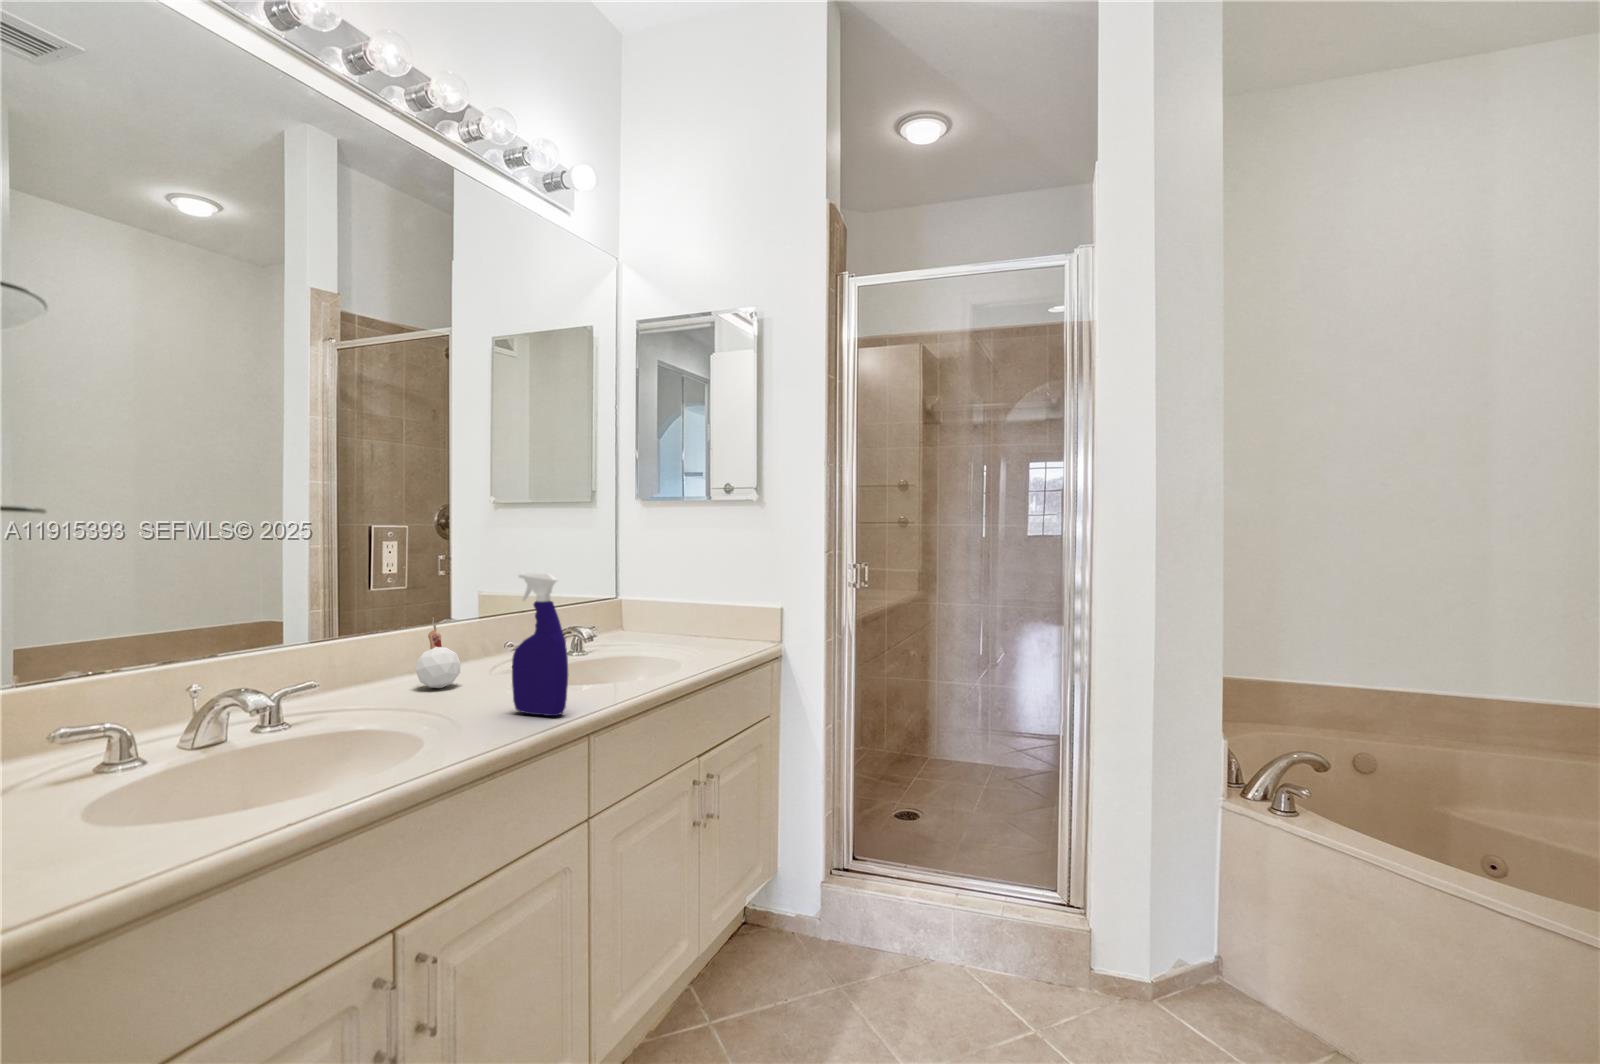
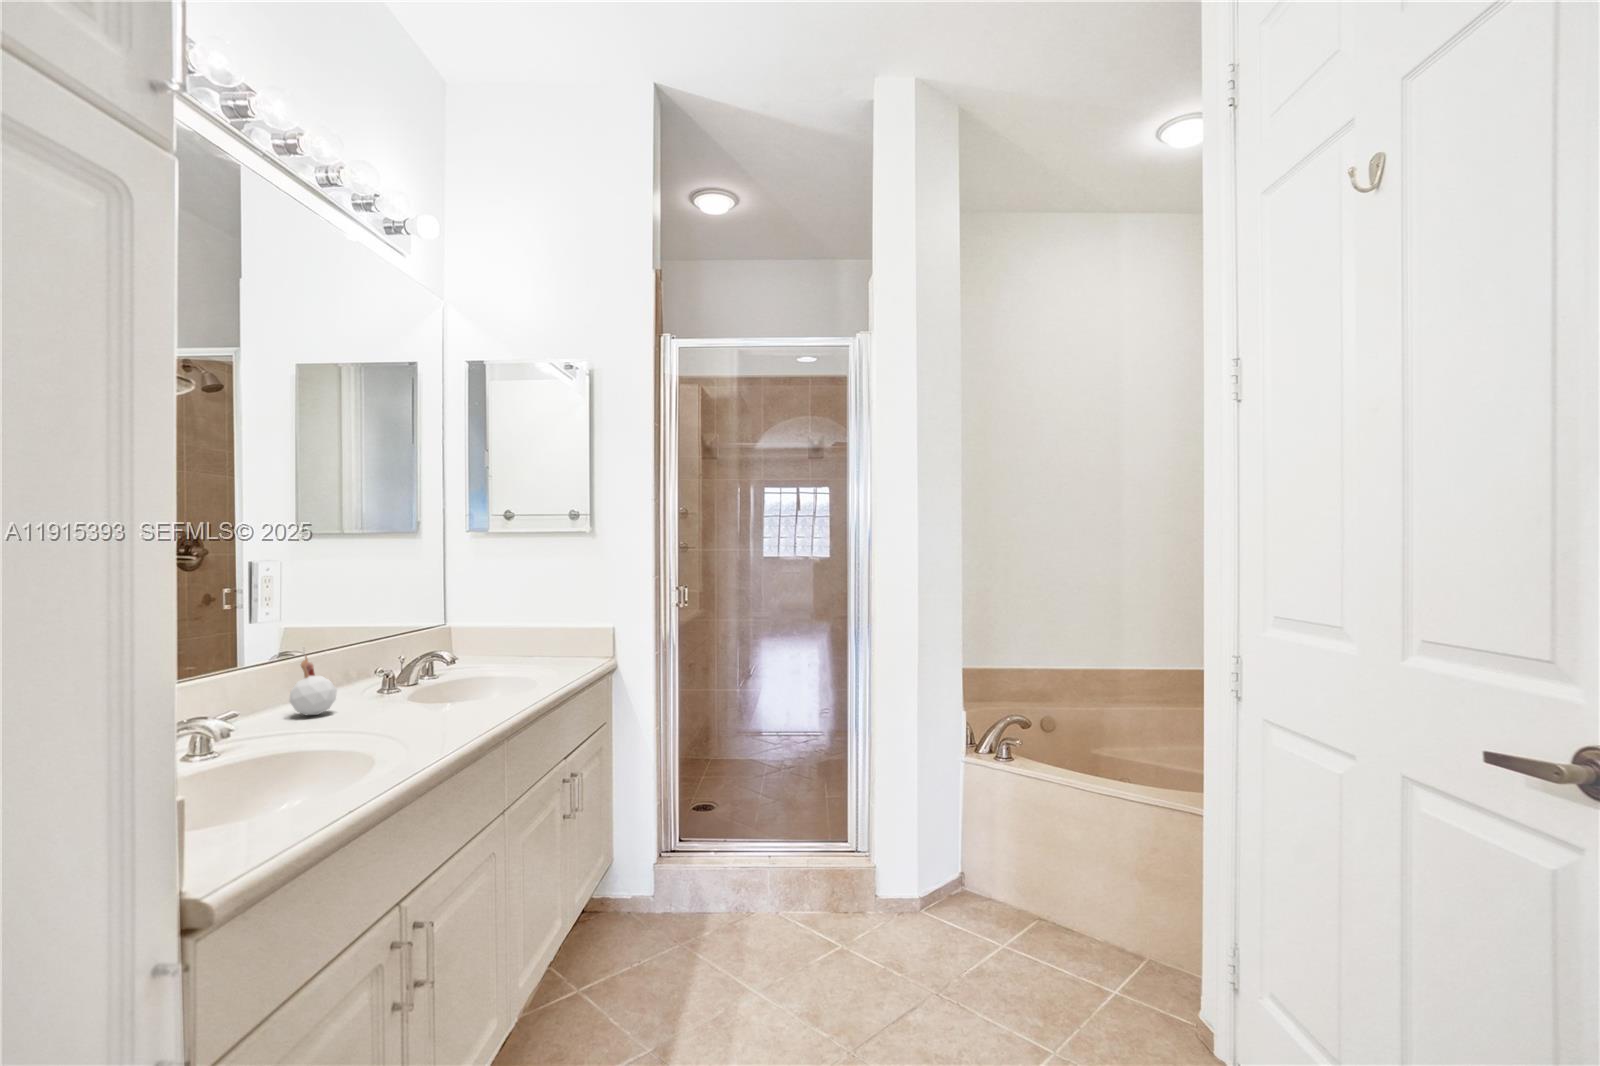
spray bottle: present [512,572,568,716] -> none [419,603,477,729]

